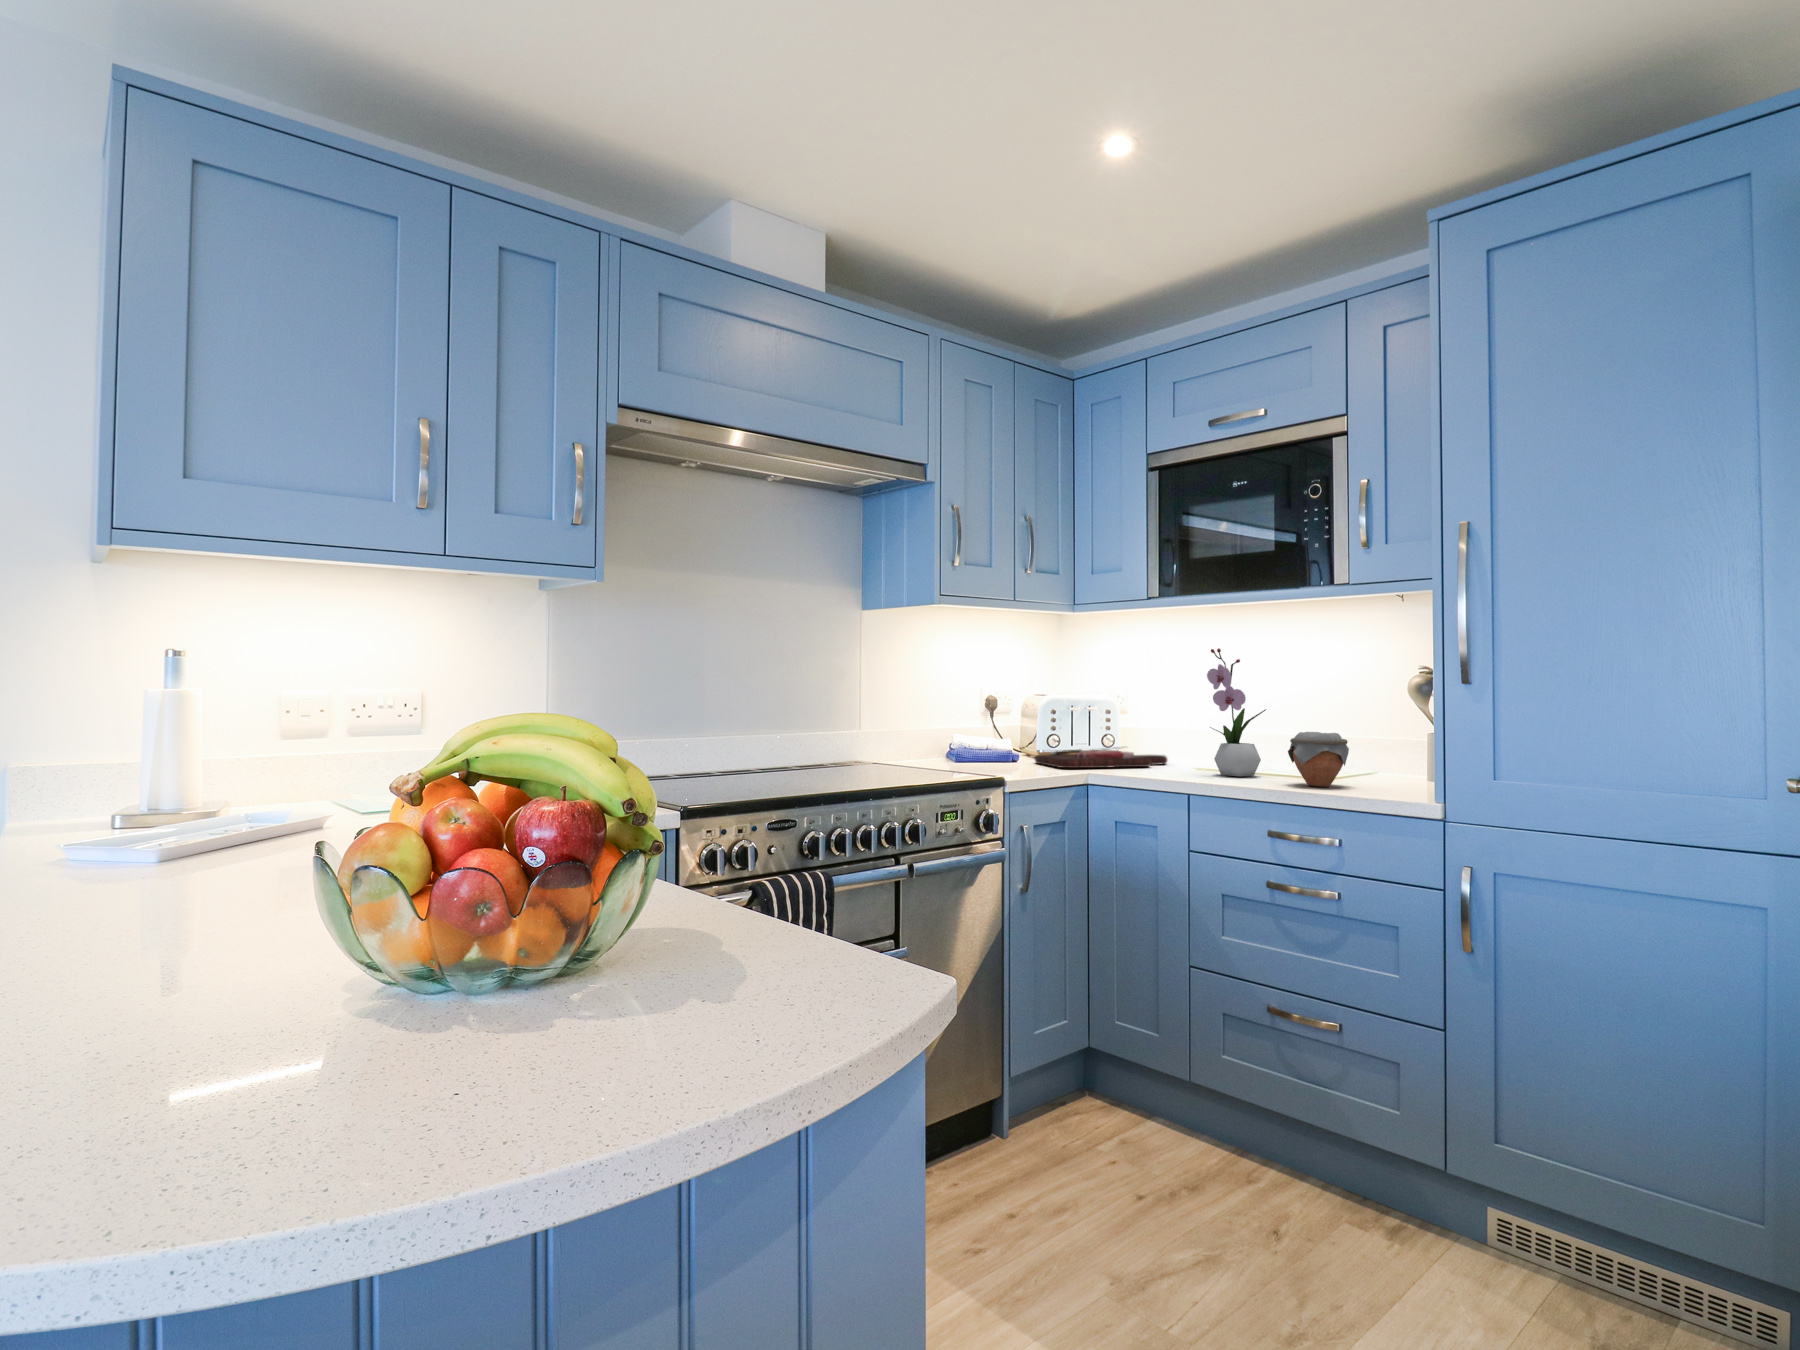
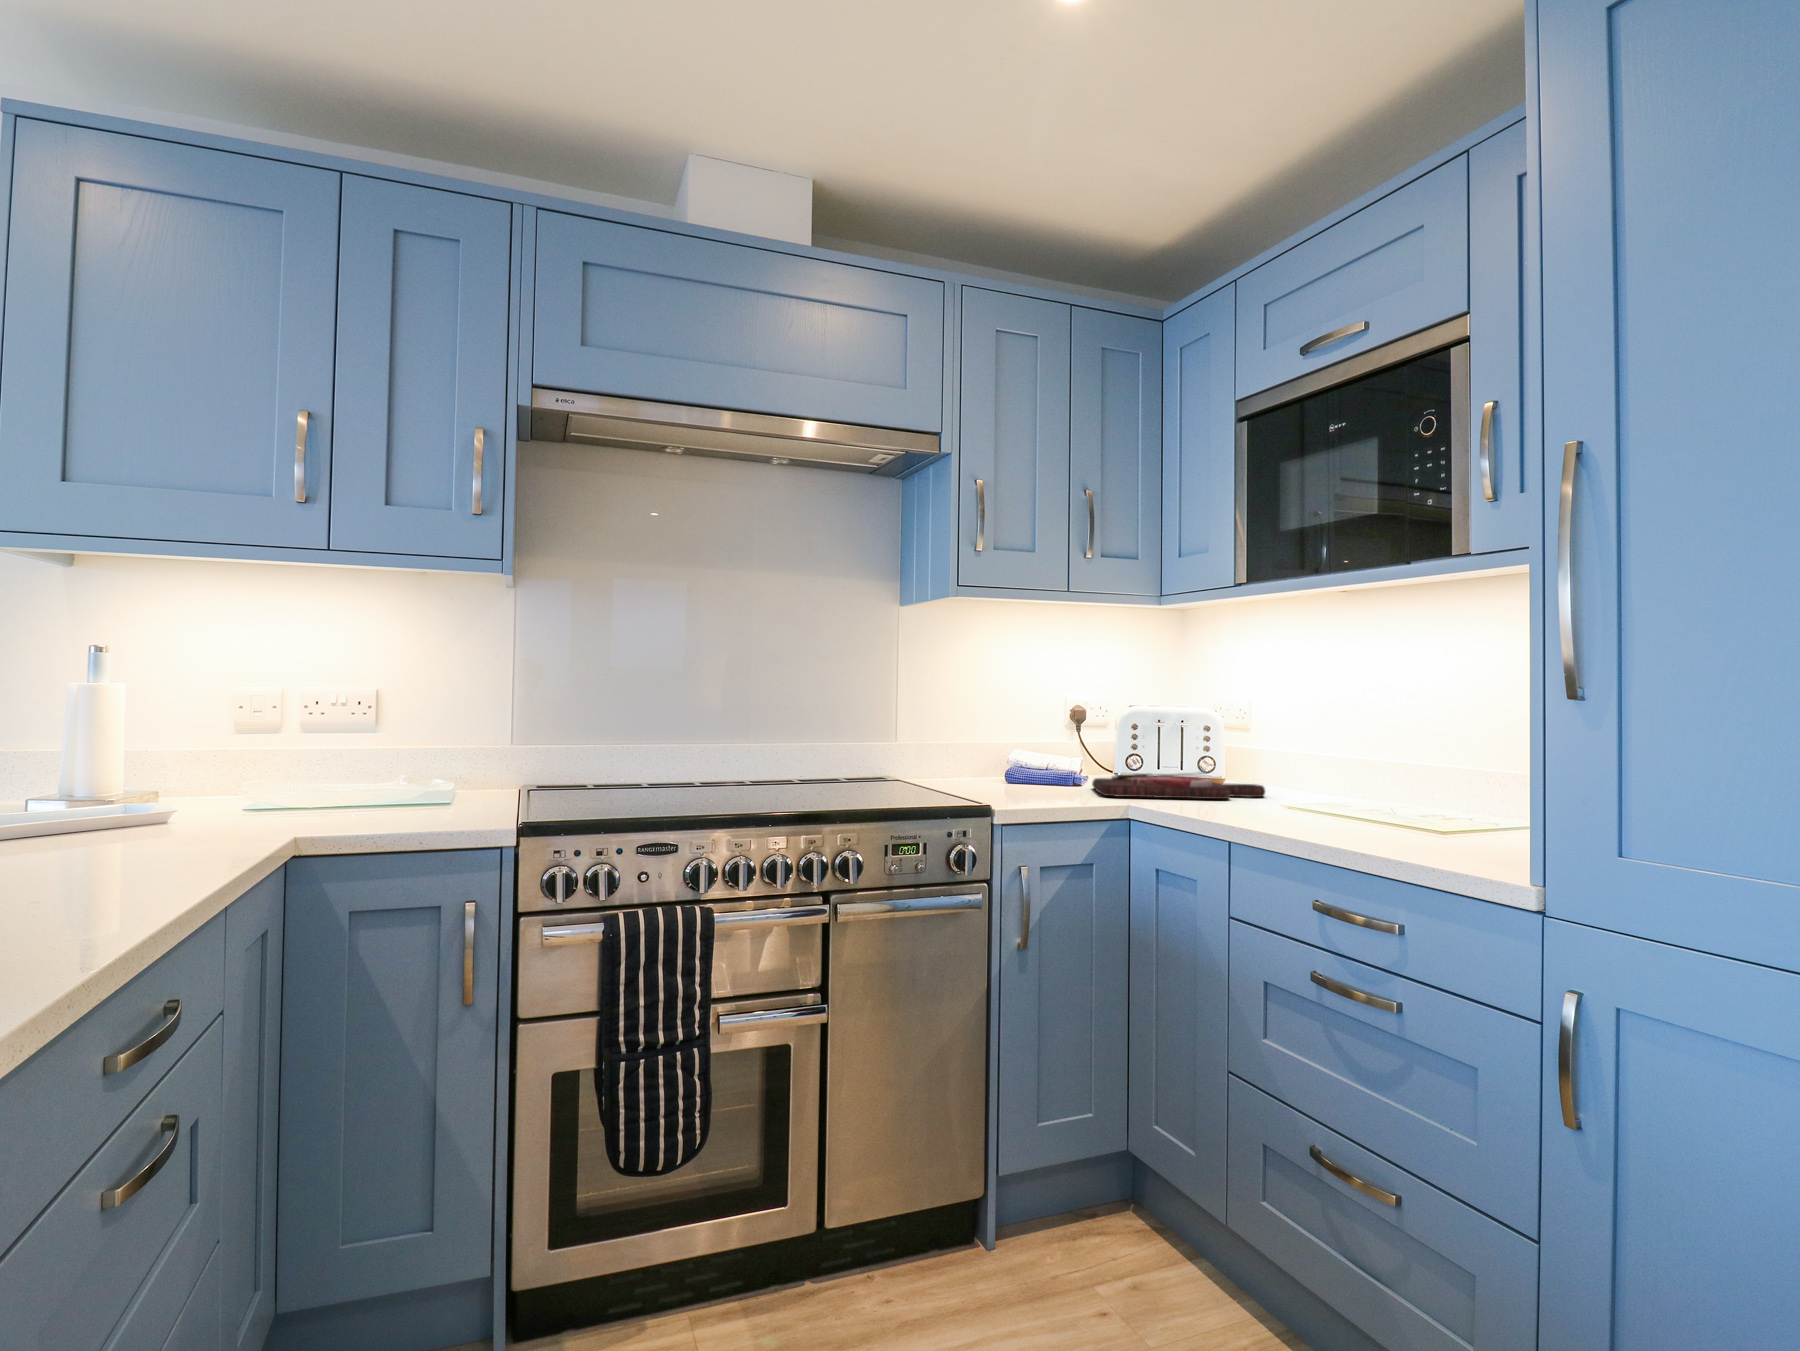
flower arrangement: present [1207,648,1266,776] -> none [1276,644,1362,818]
jar: present [1288,732,1349,787] -> none [1357,760,1453,840]

